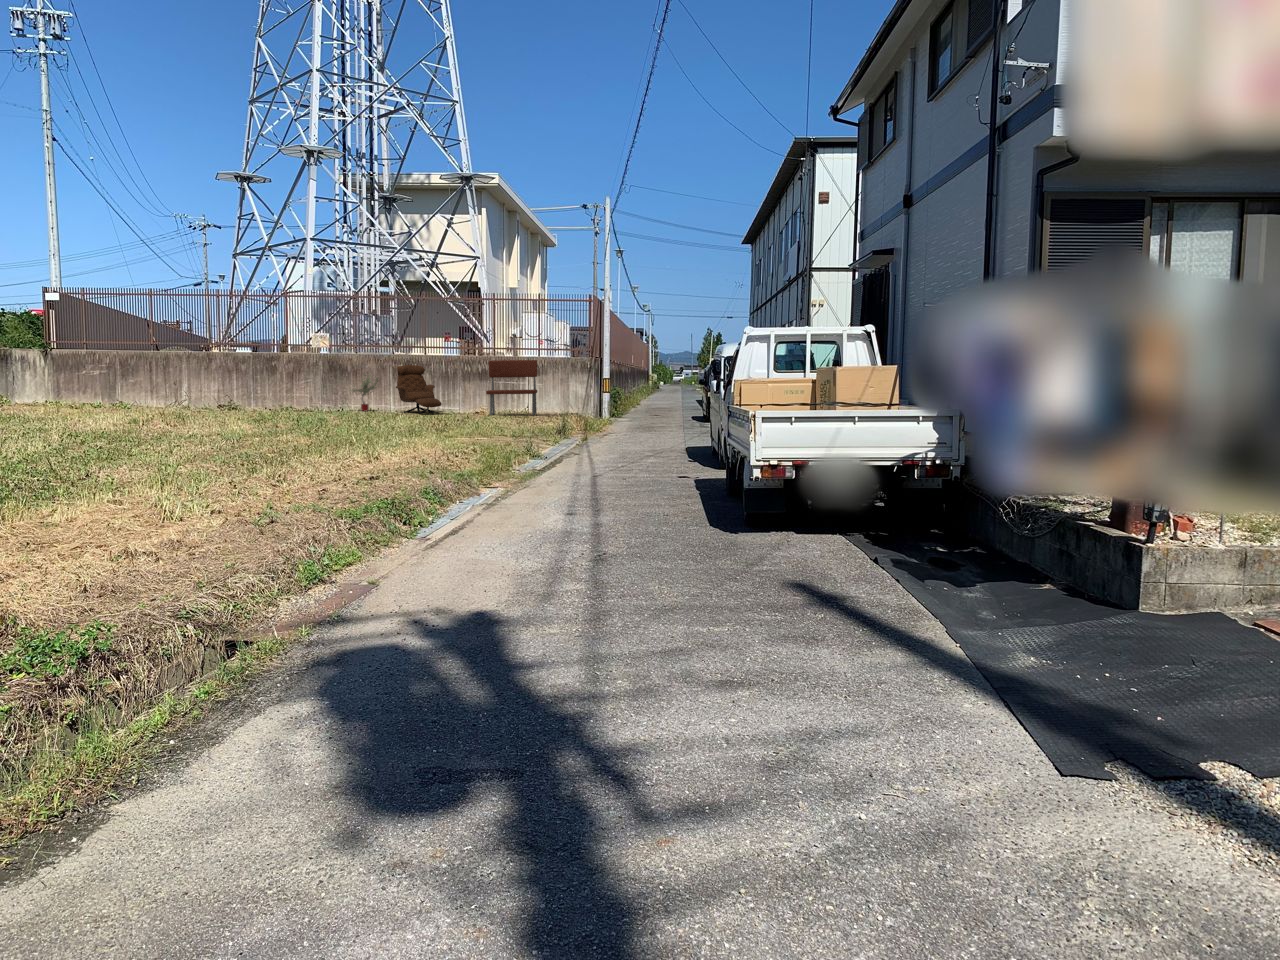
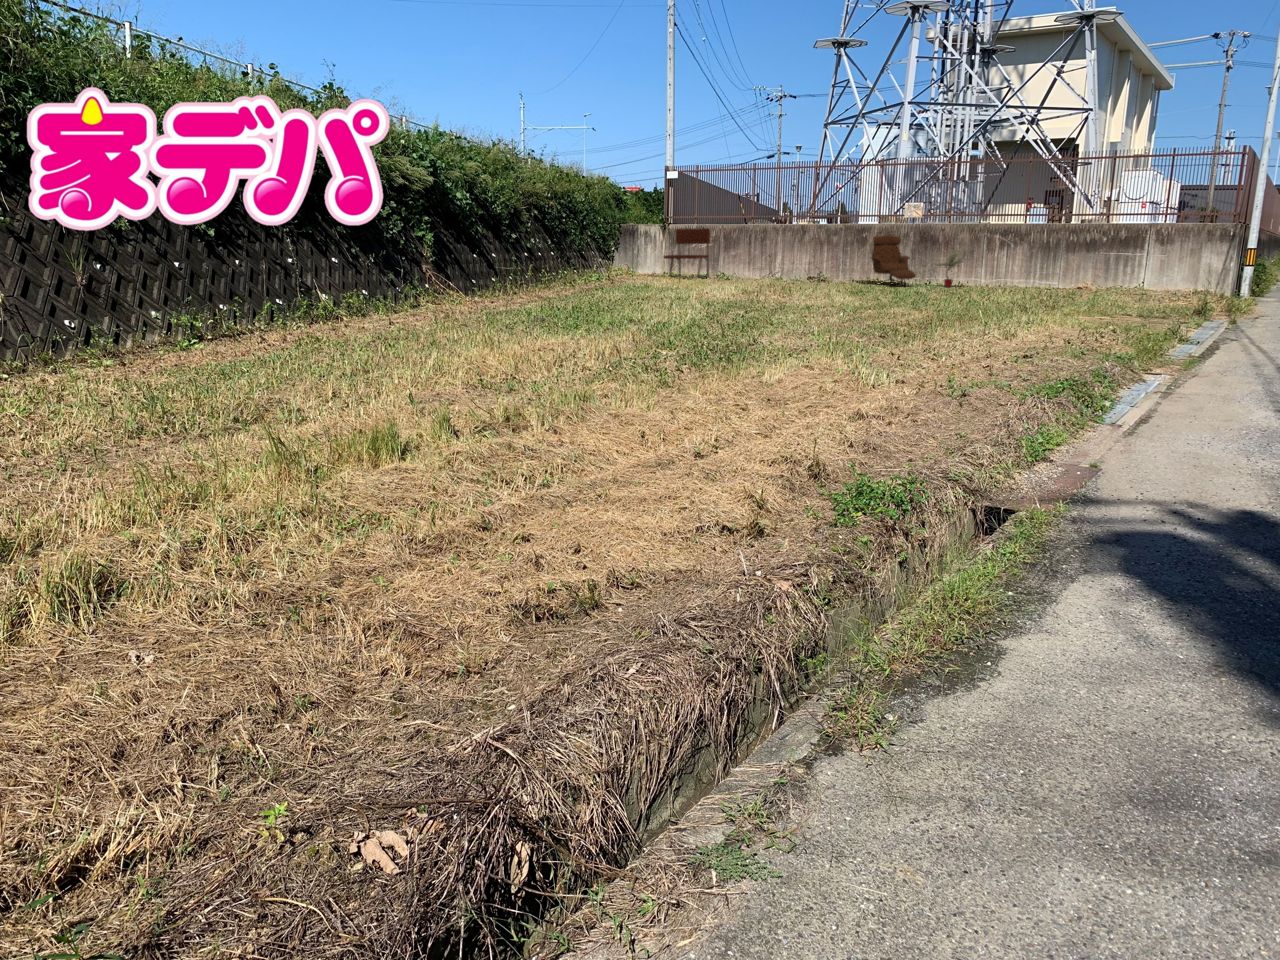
bench: present [486,360,537,415] -> present [664,228,710,277]
lounge chair: present [396,365,441,414] -> present [871,235,916,286]

